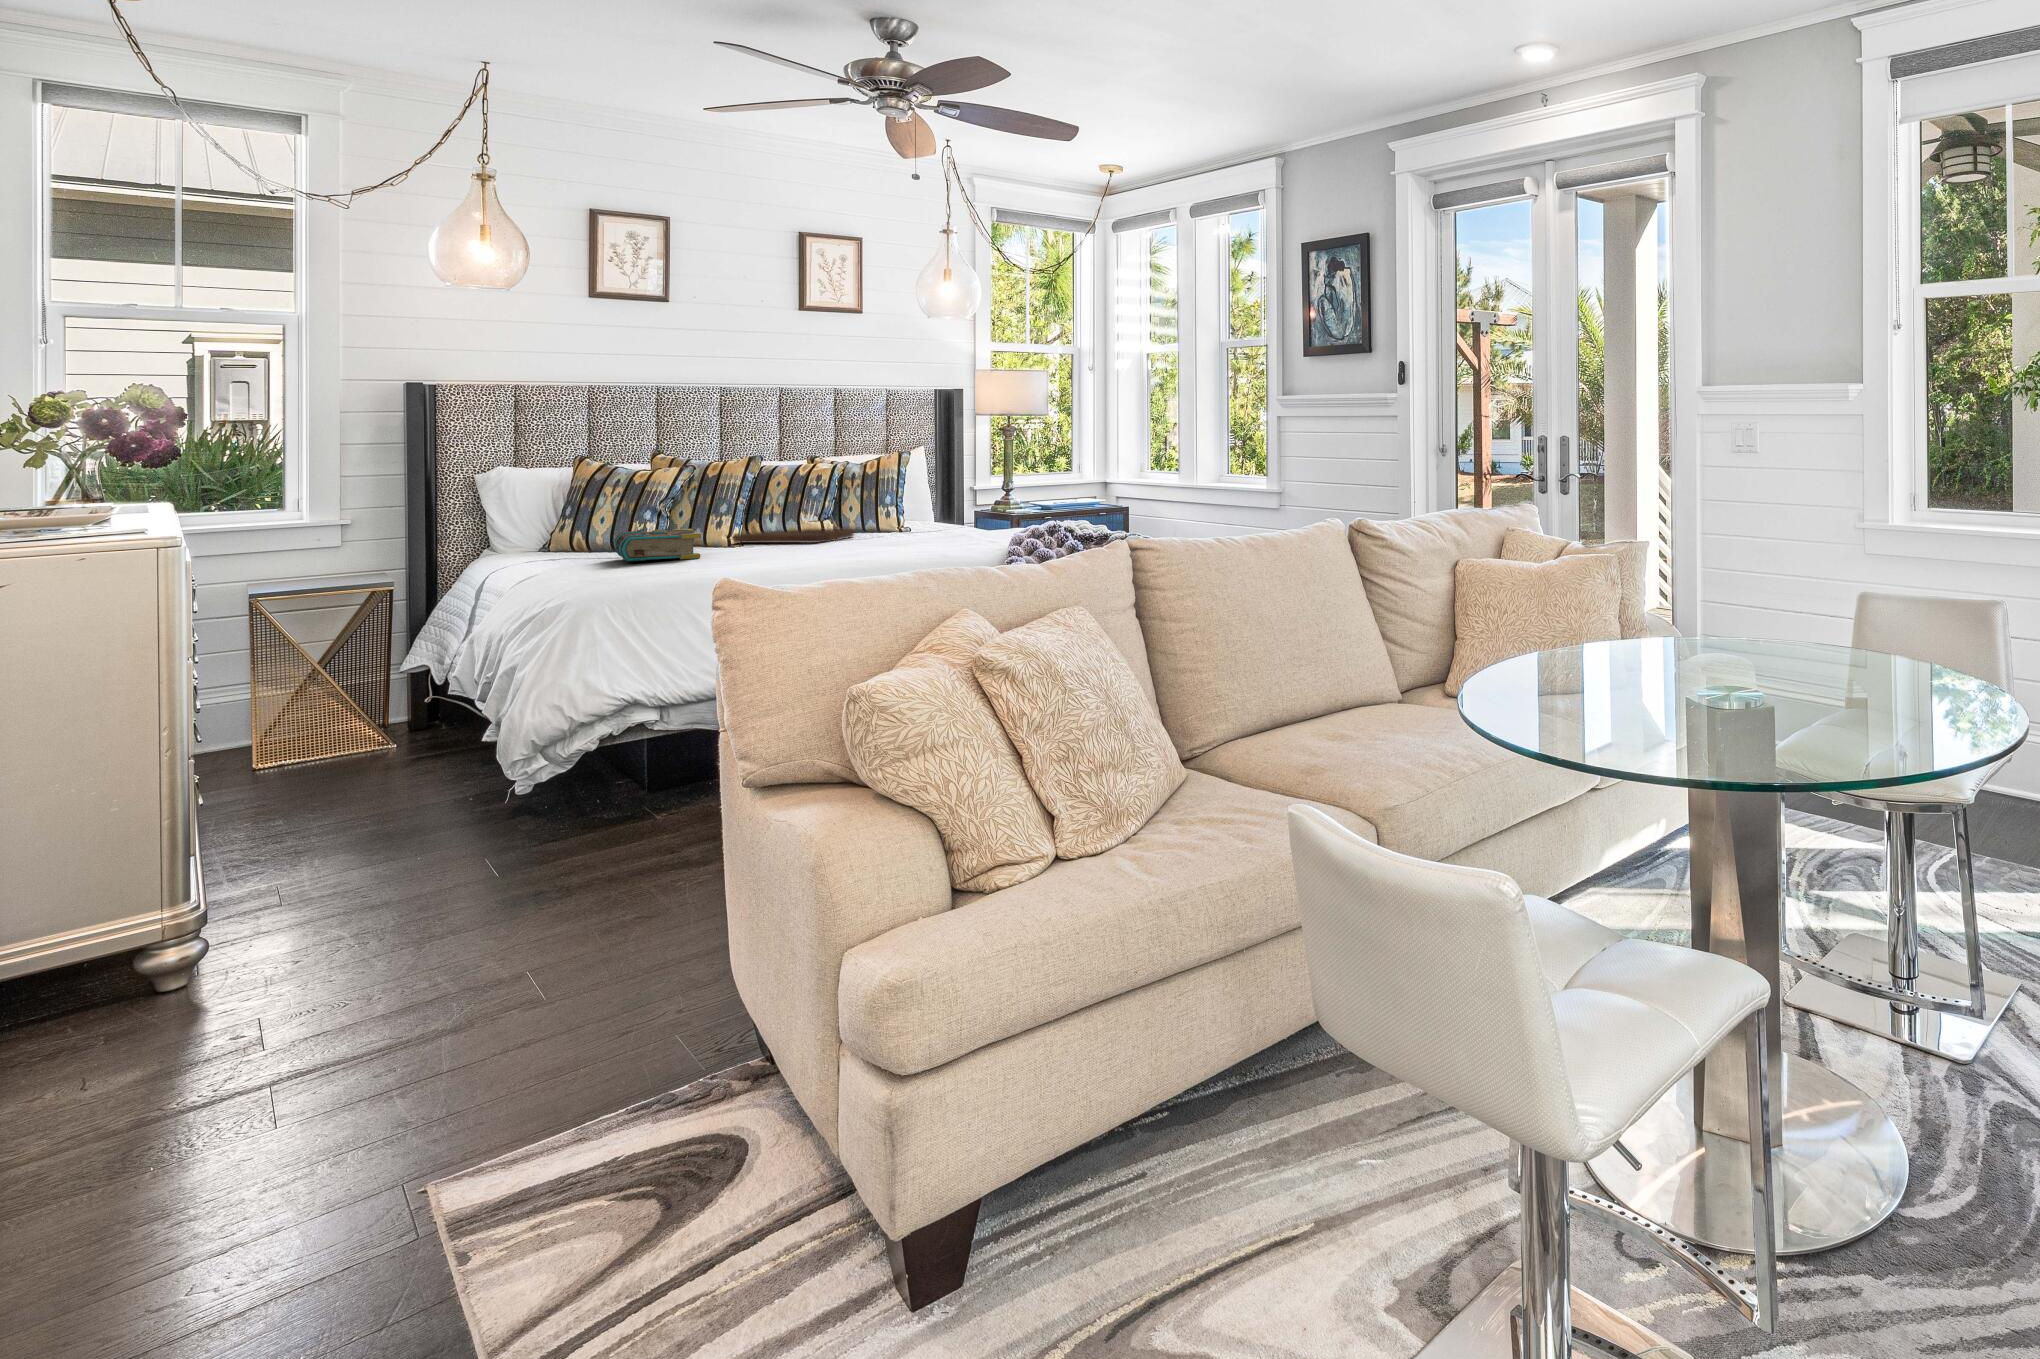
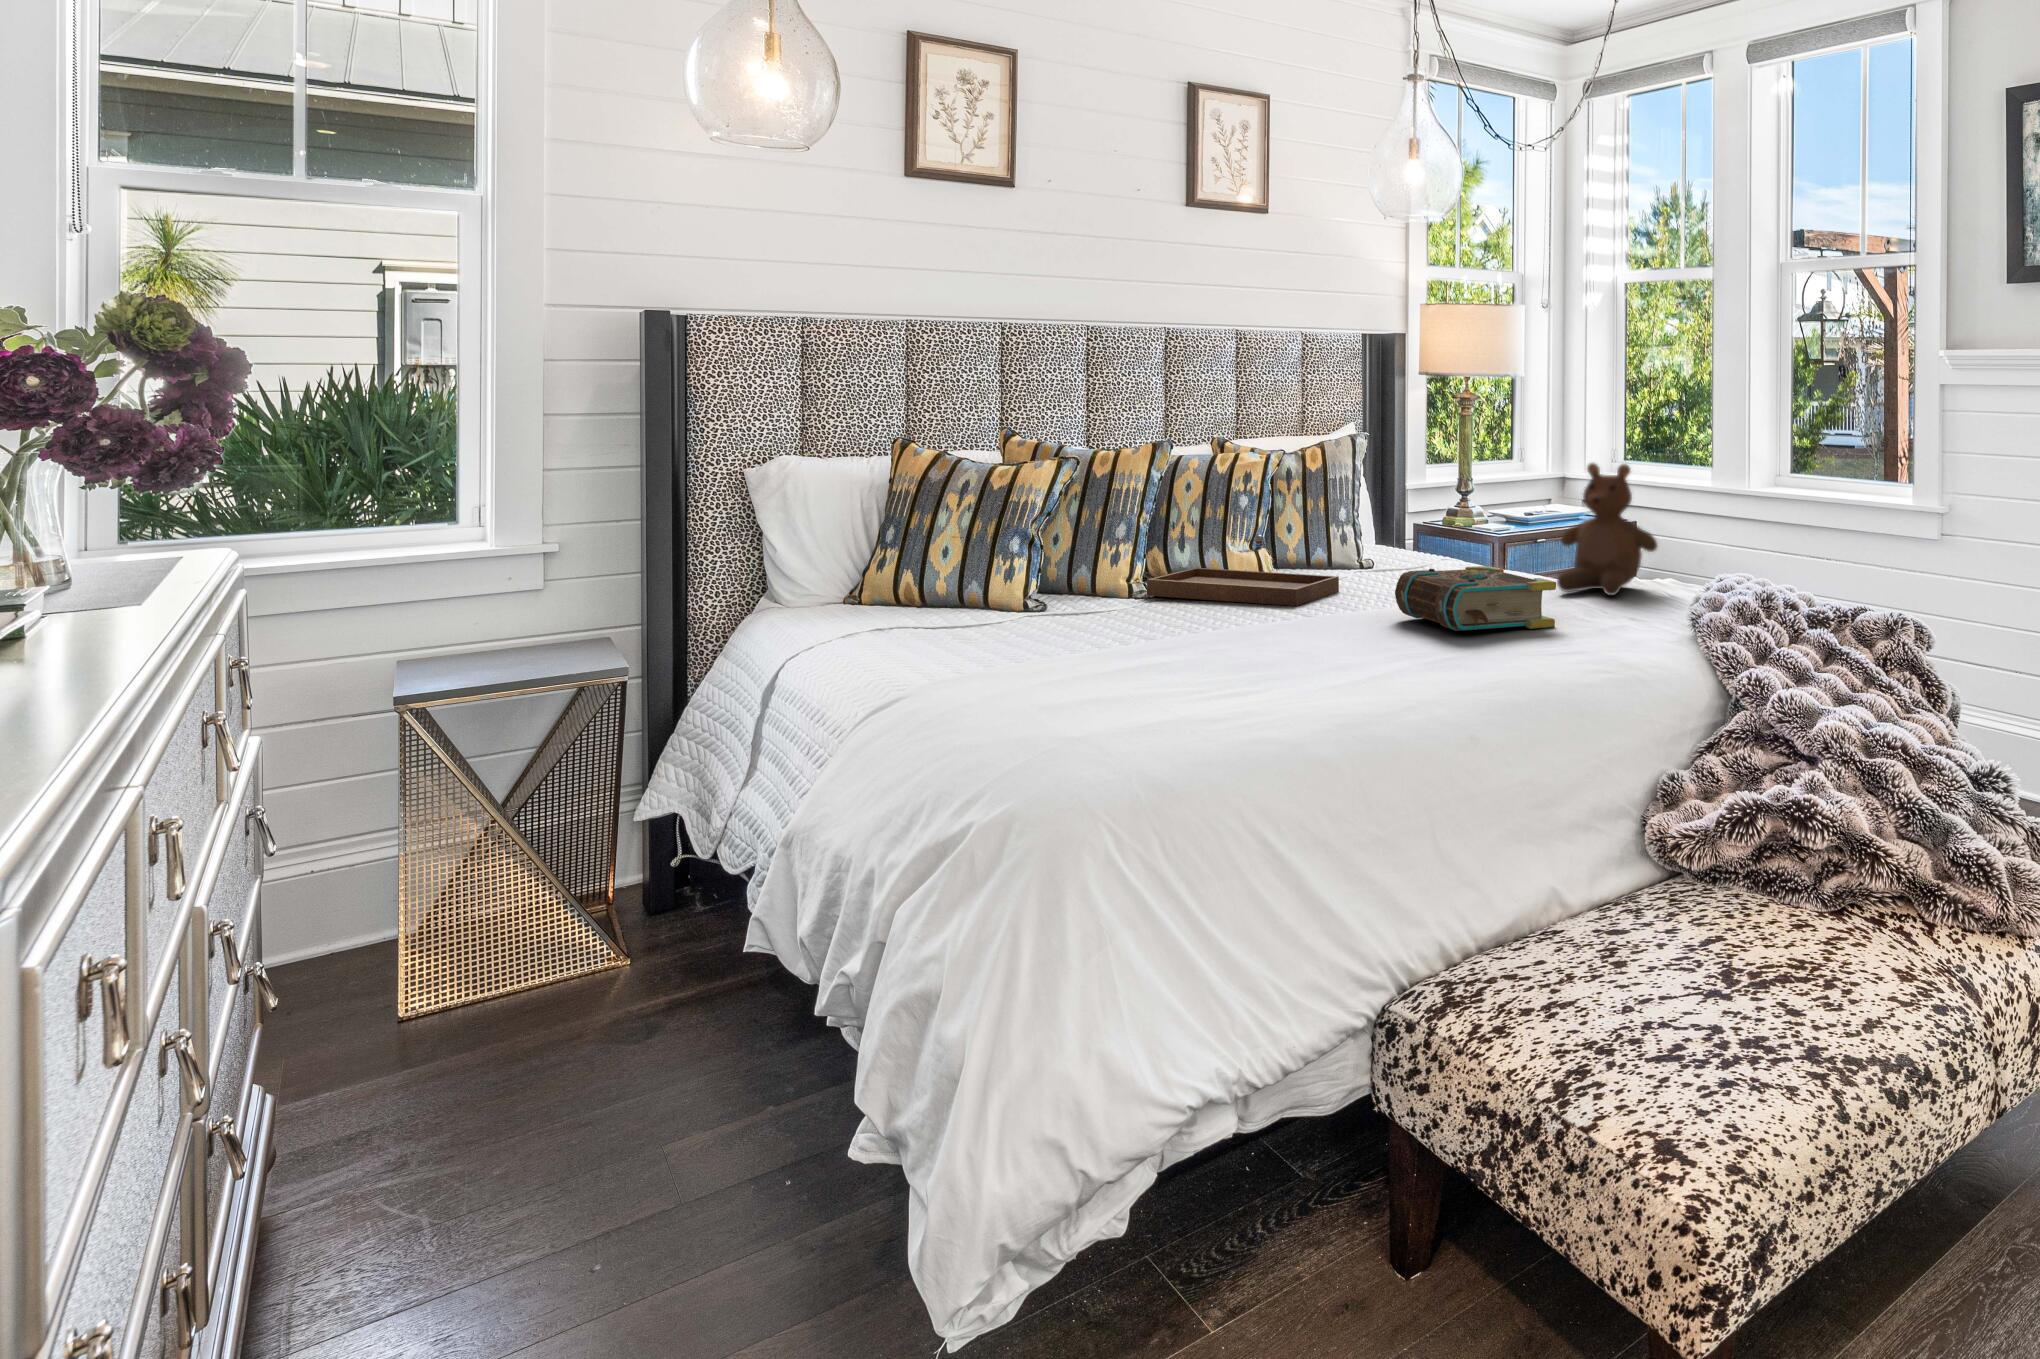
teddy bear: none [977,461,1038,532] -> present [1557,463,1657,595]
book: present [614,529,701,562] -> present [1395,566,1556,631]

